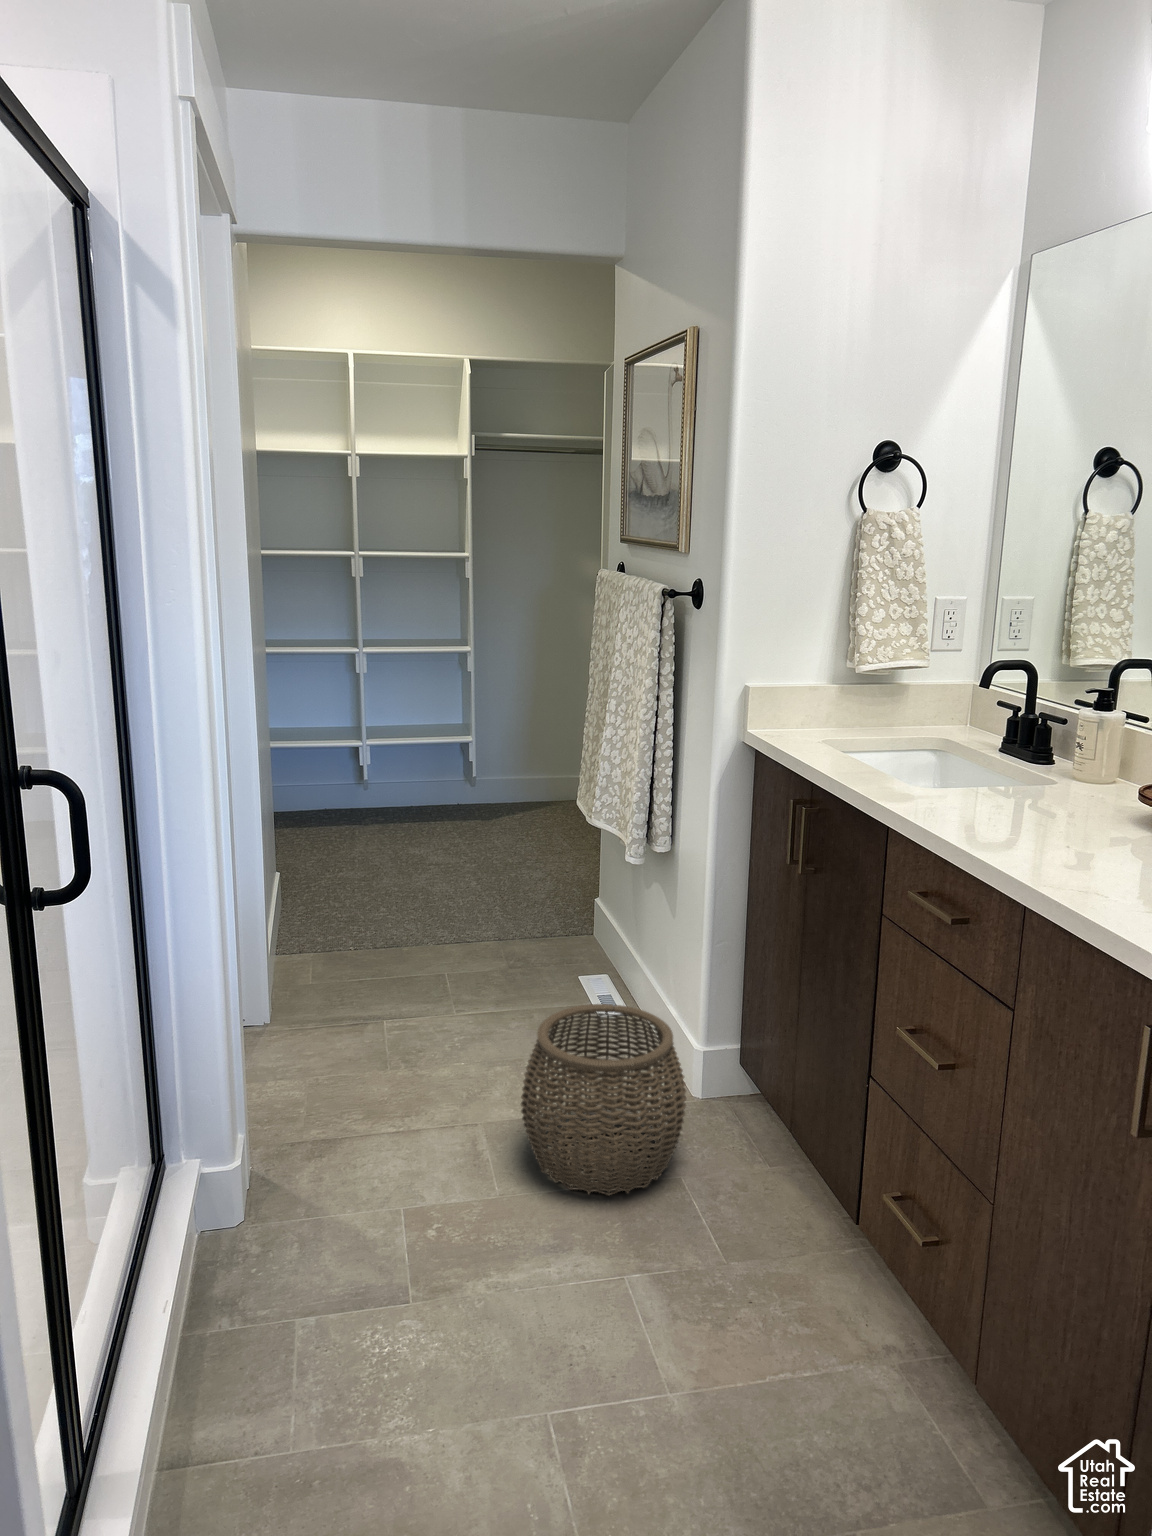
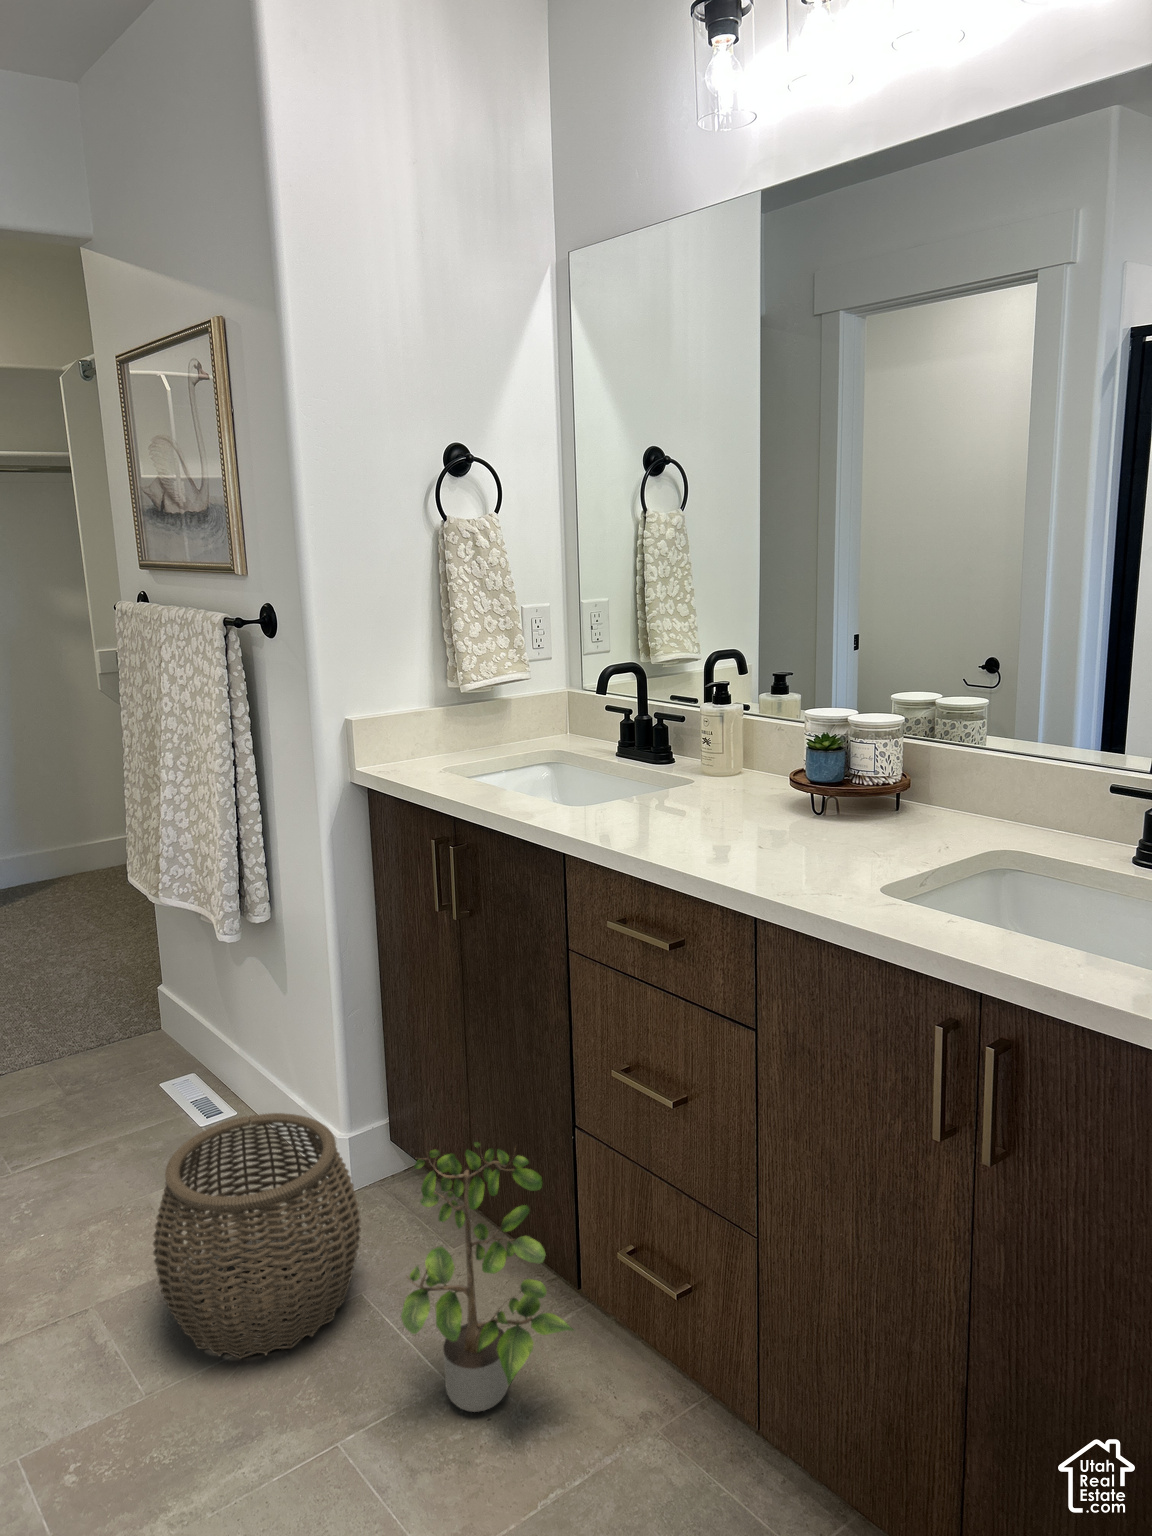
potted plant: none [684,1050,827,1294] -> present [401,1142,574,1412]

